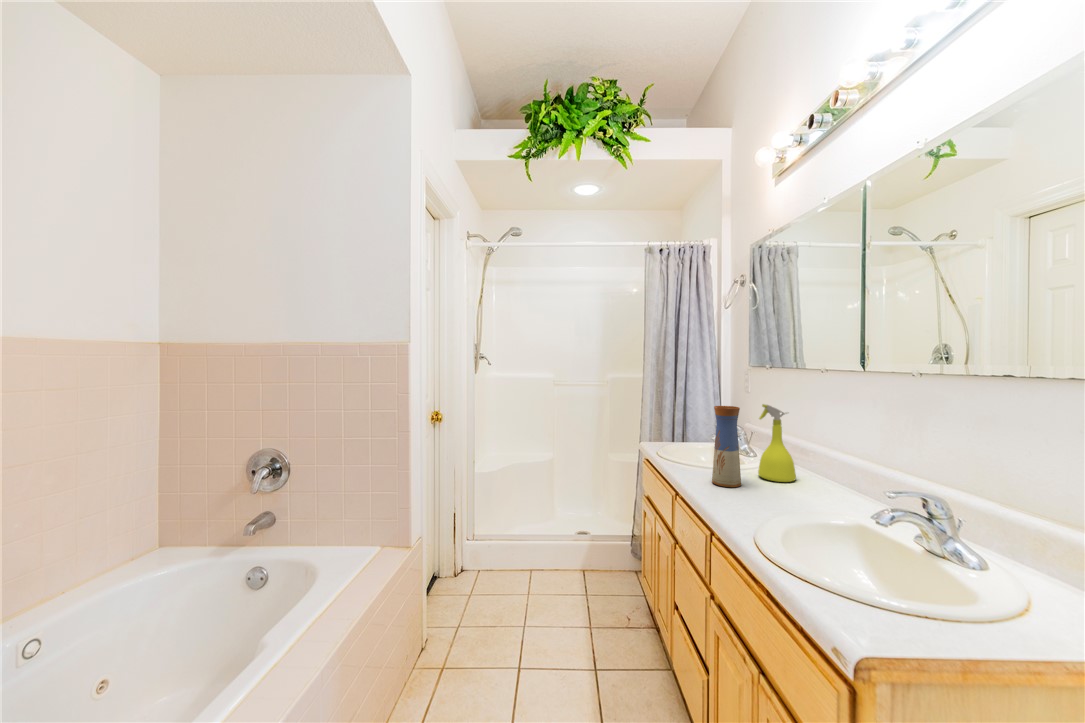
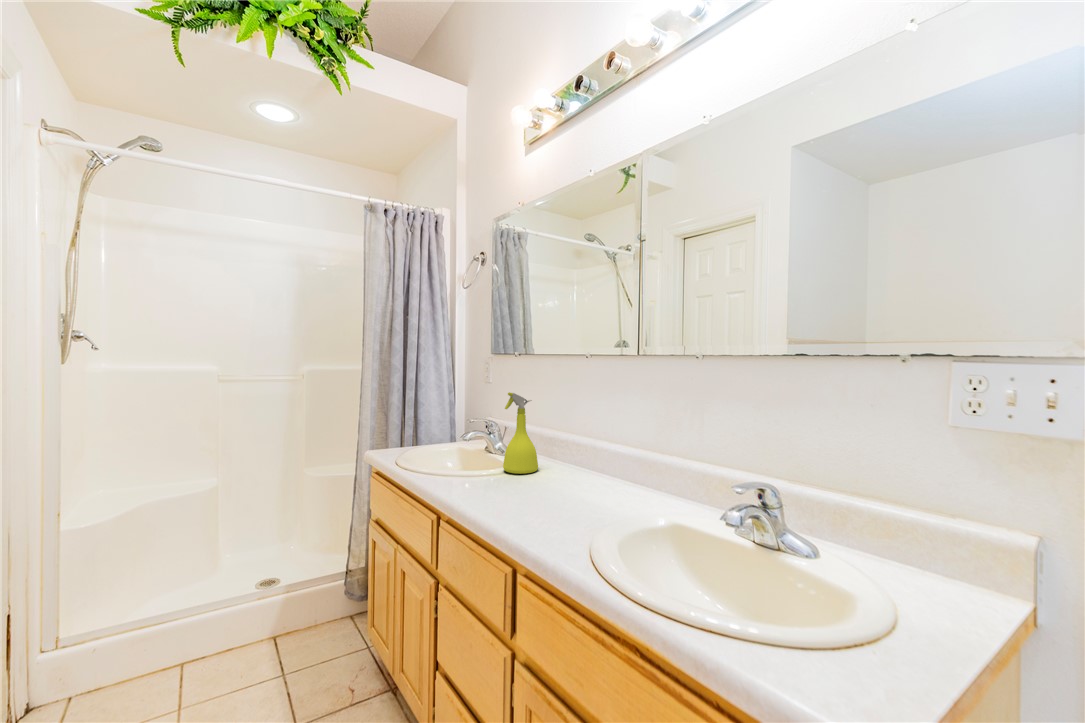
vase: present [712,406,741,487] -> none [459,396,490,488]

